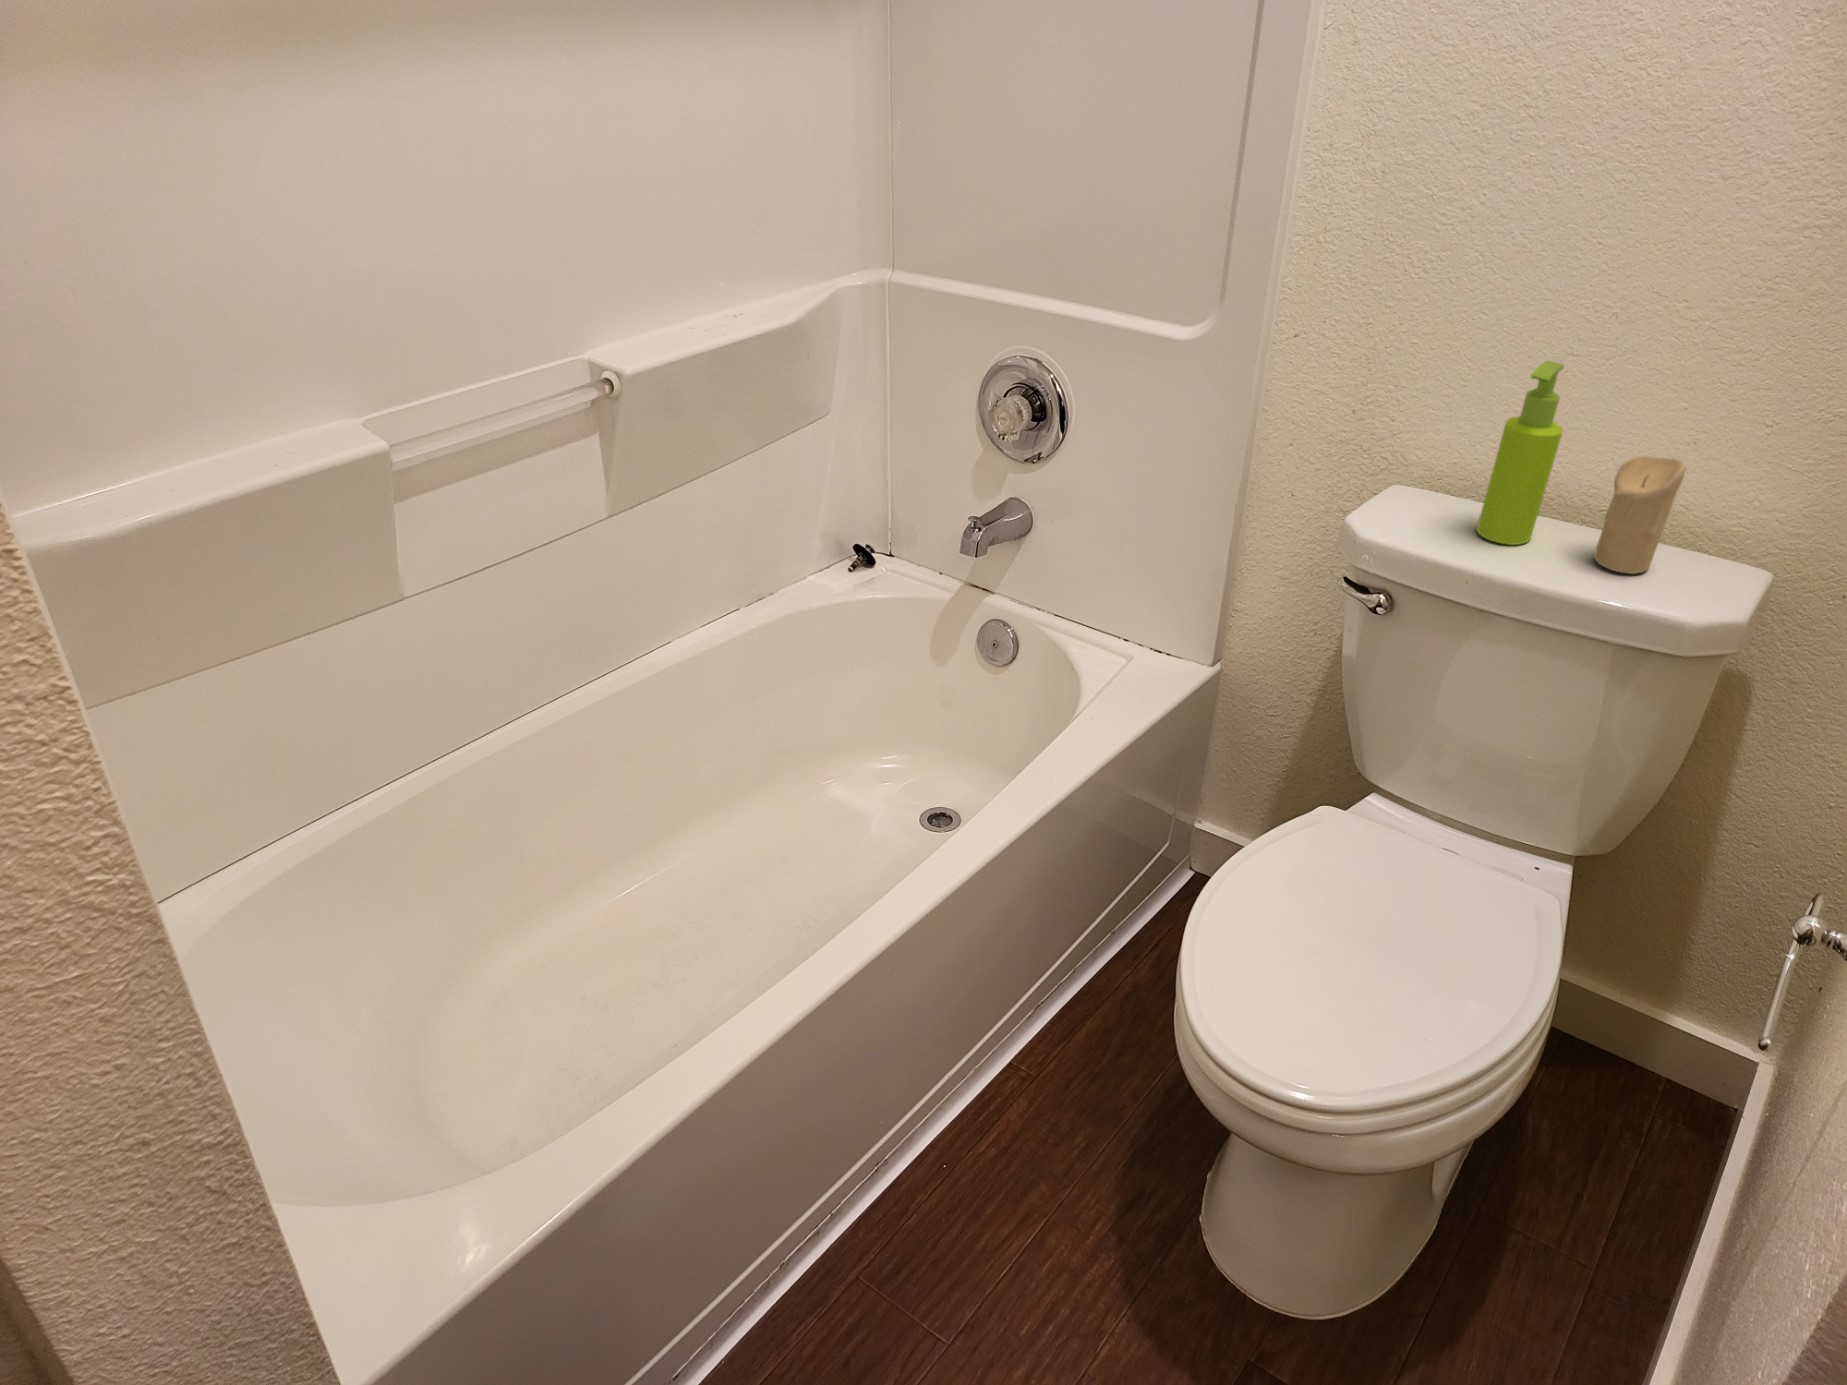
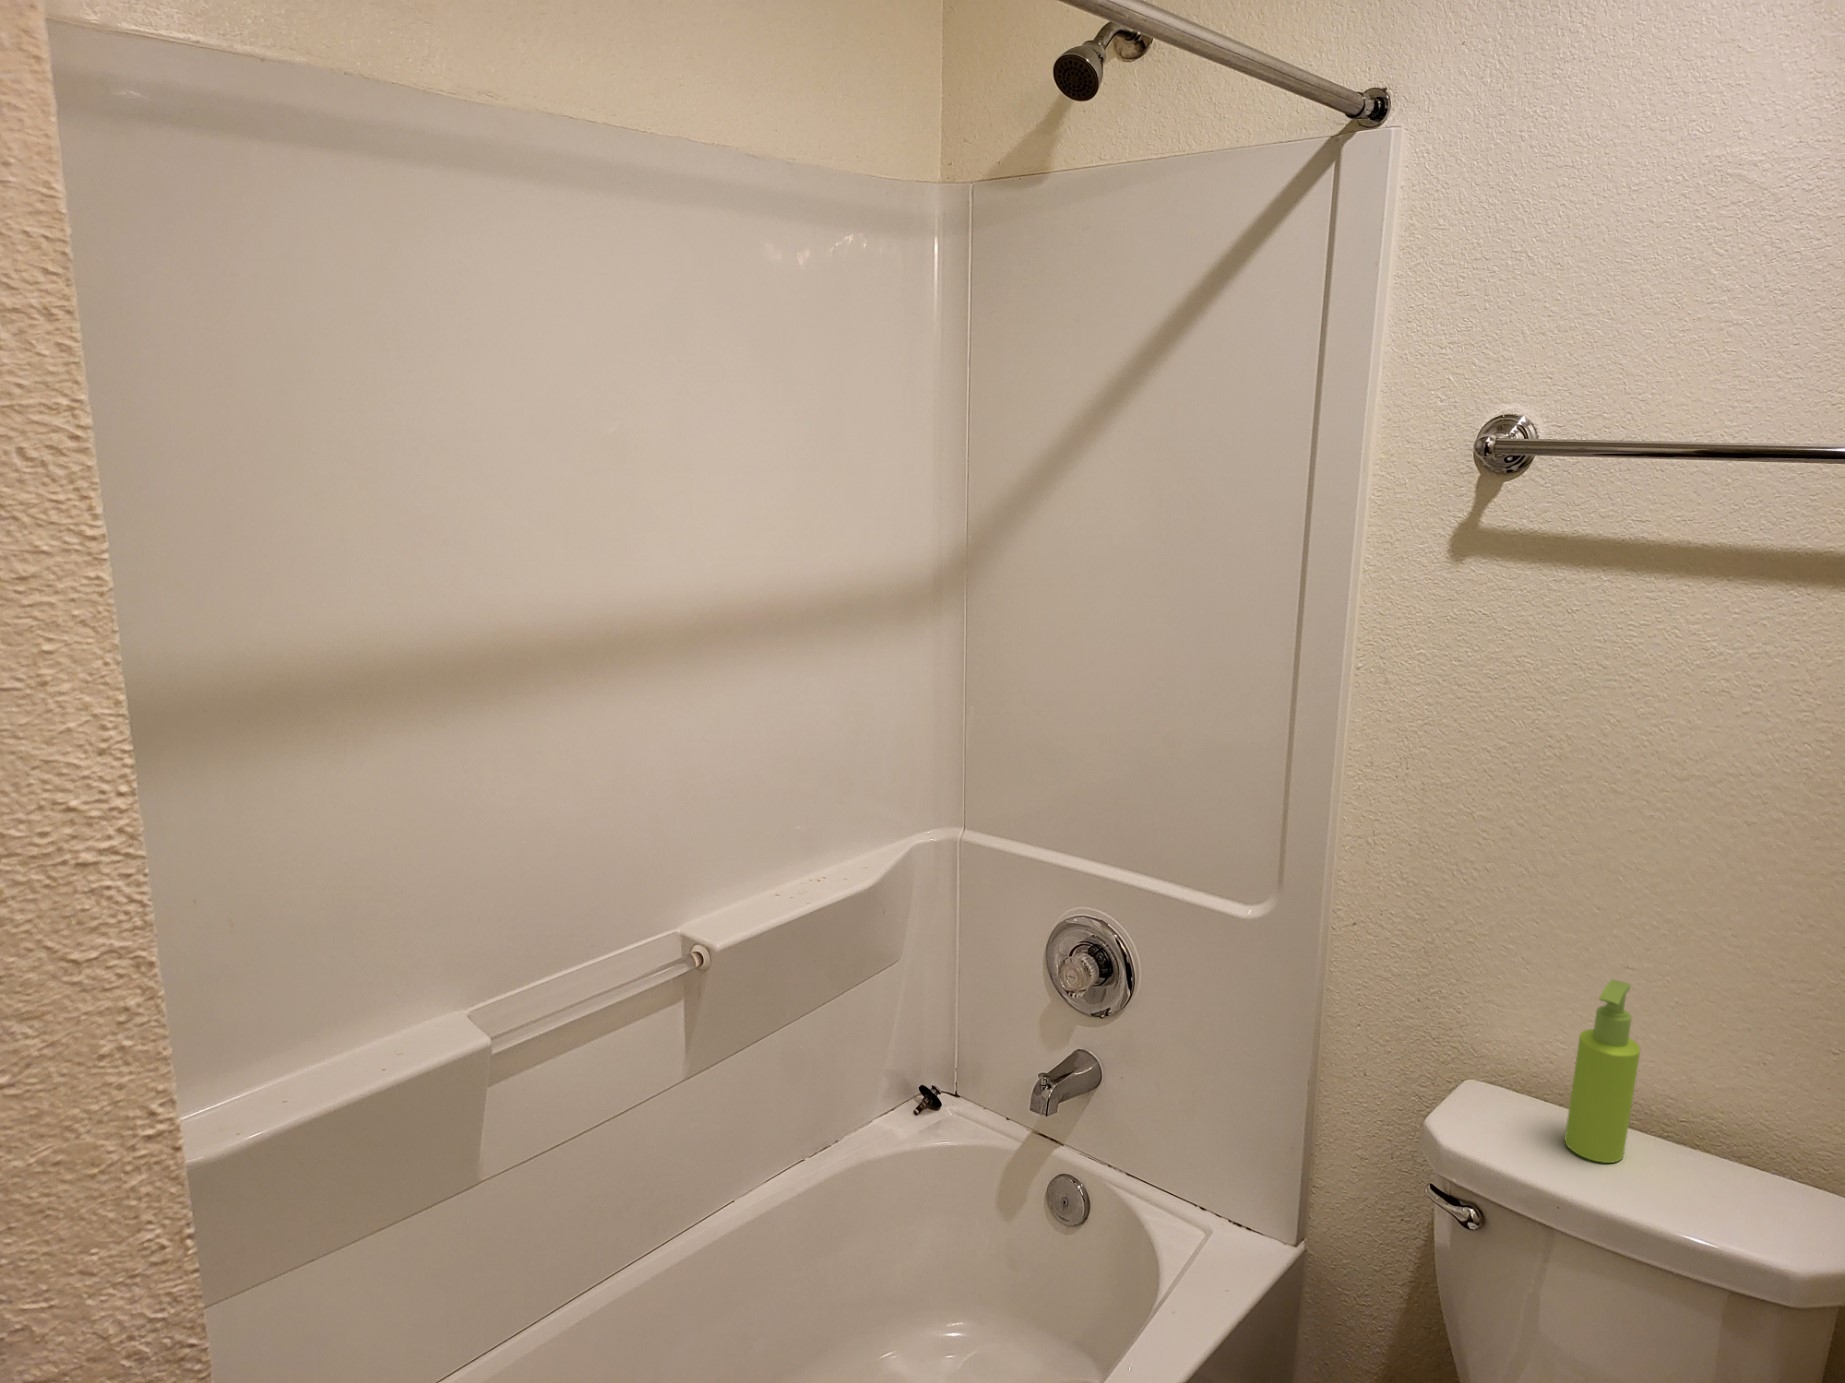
candle: present [1594,455,1685,574] -> none [1696,1081,1777,1208]

